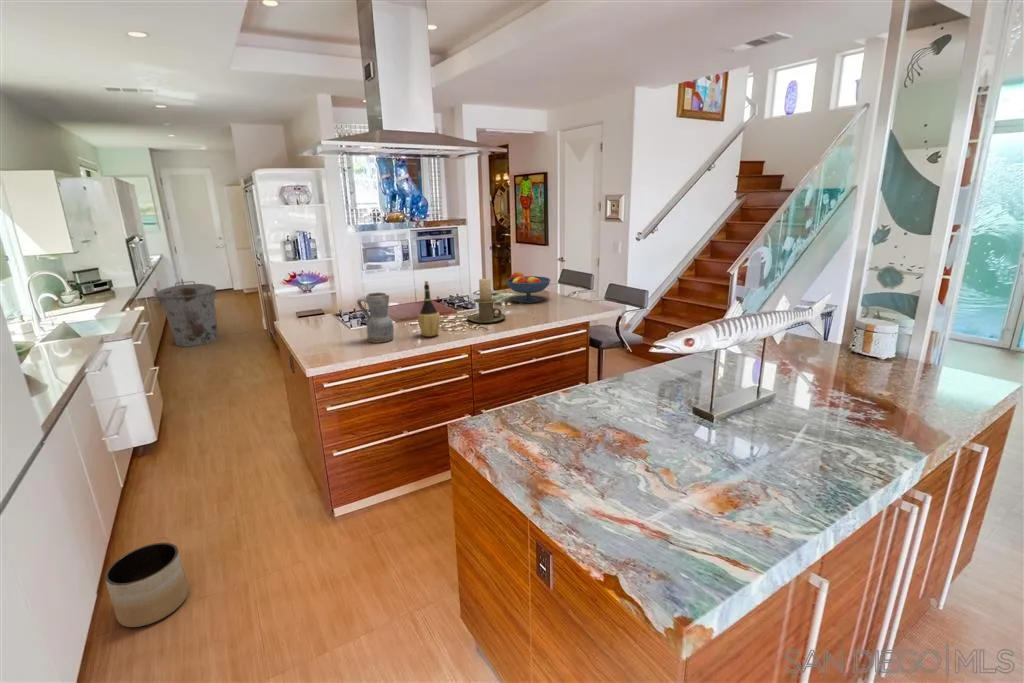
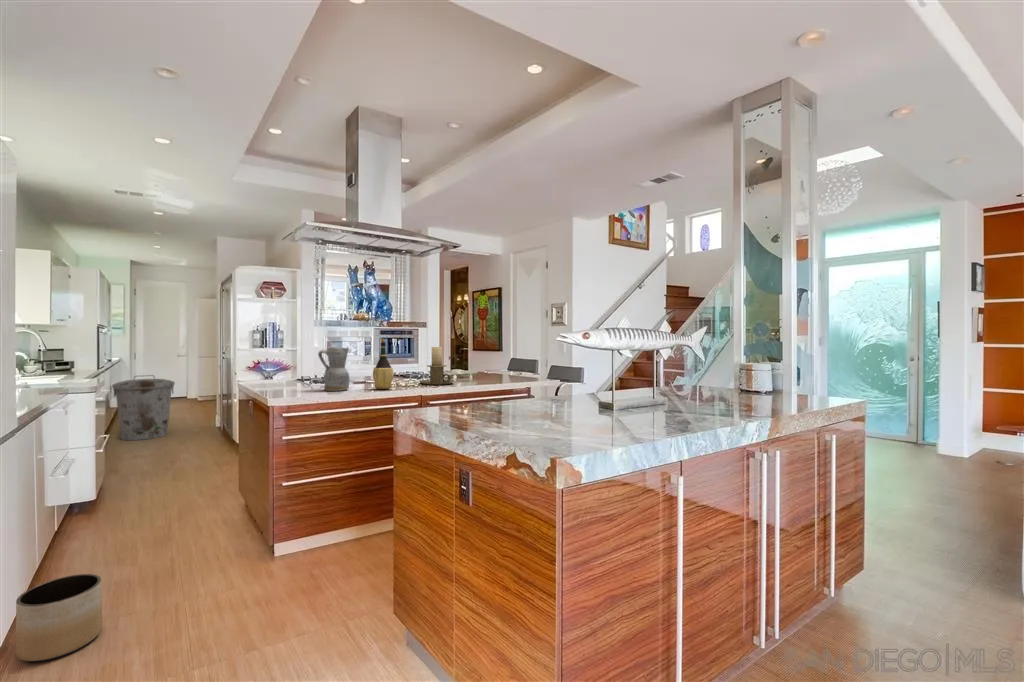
fruit bowl: present [506,272,550,303] -> none [457,351,498,377]

